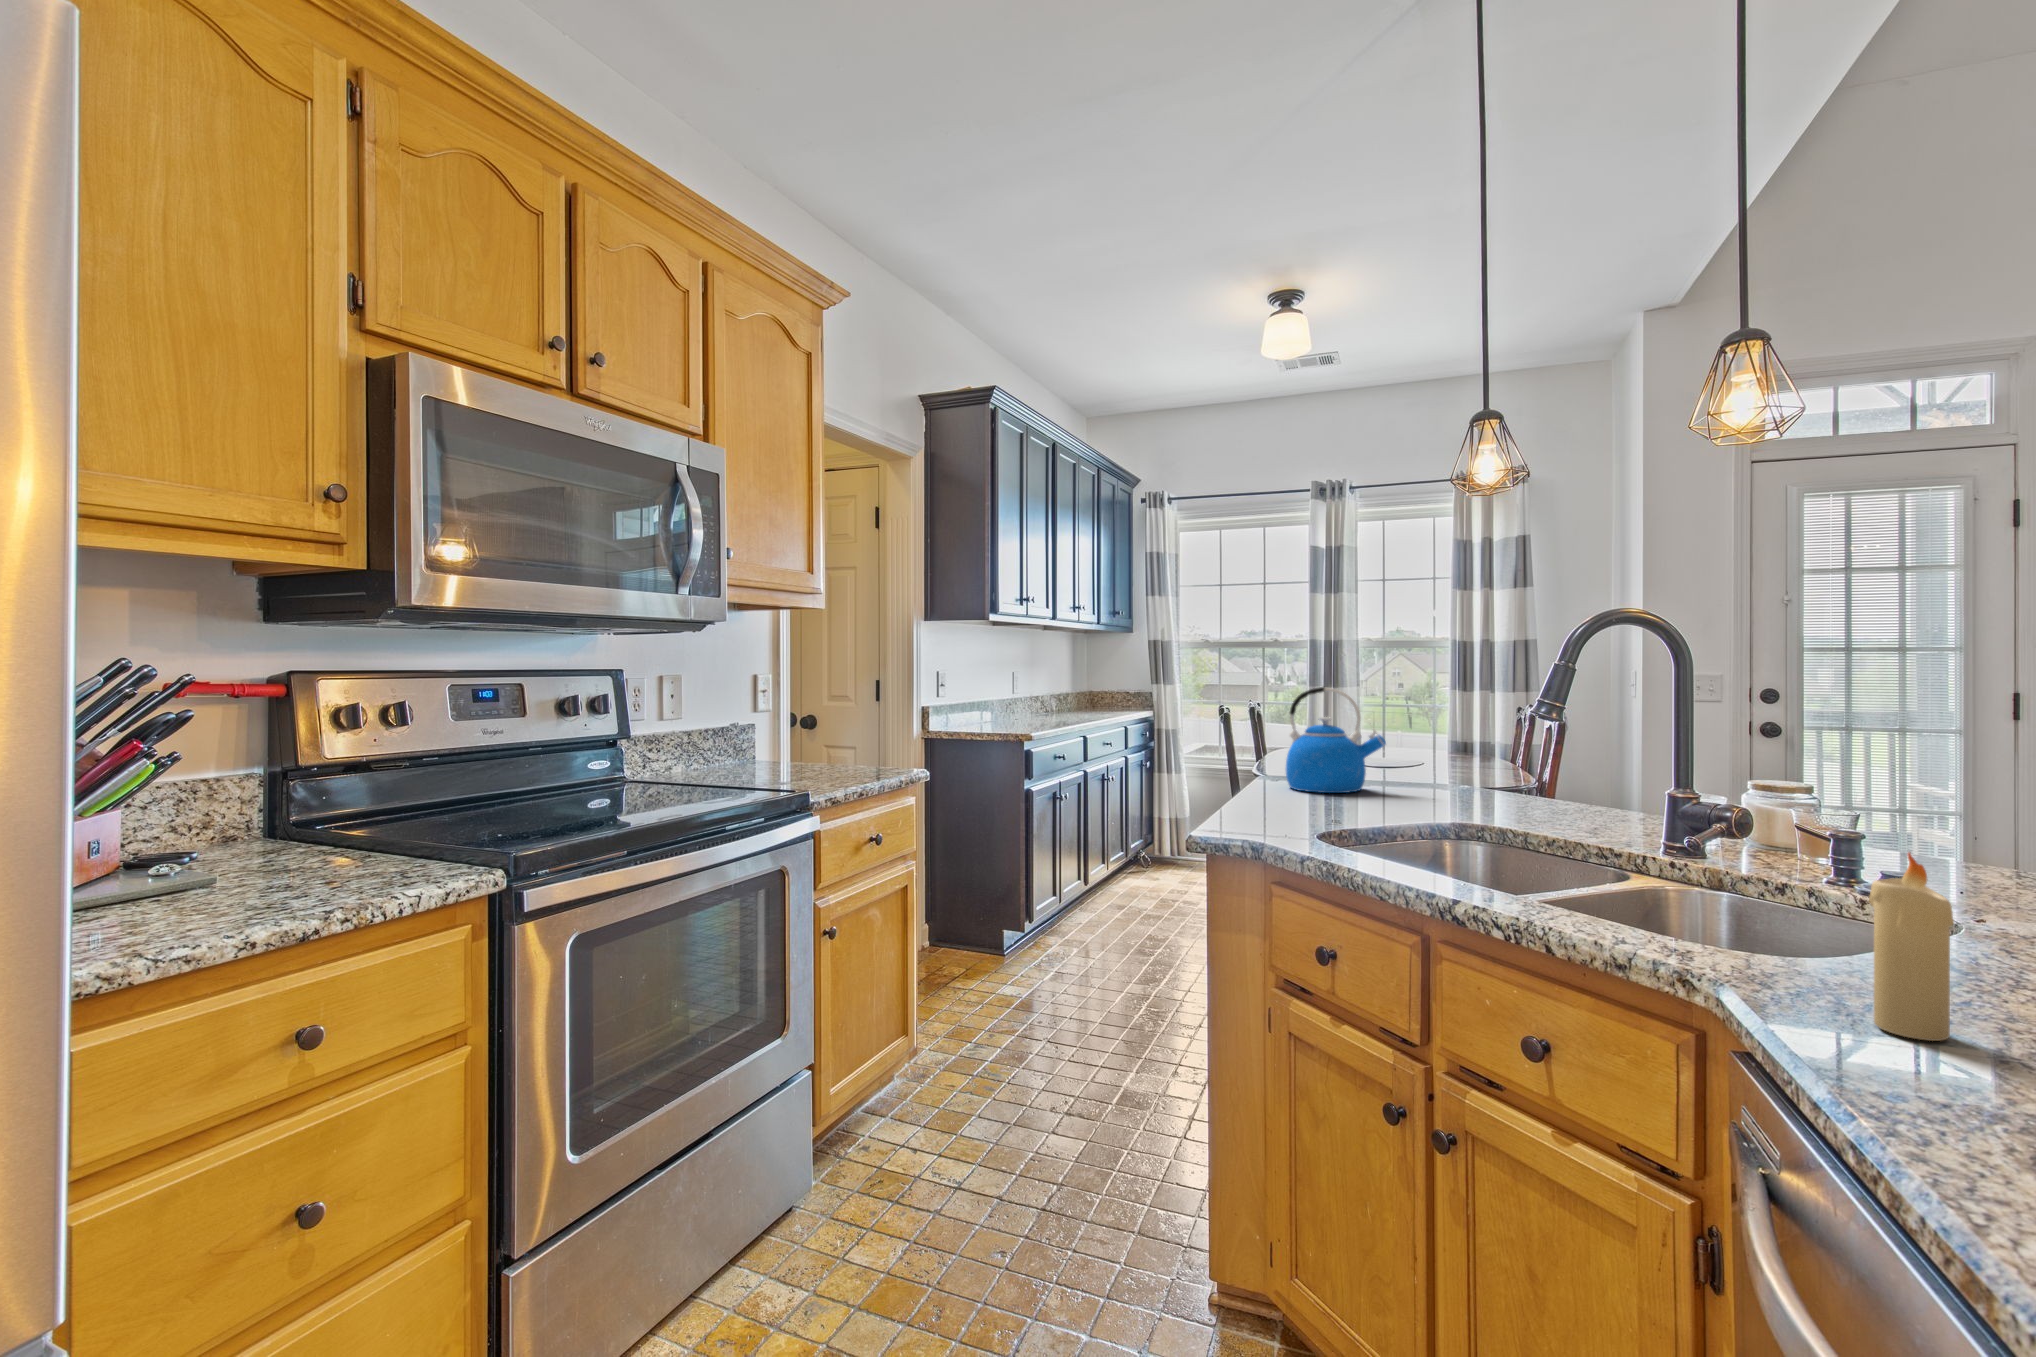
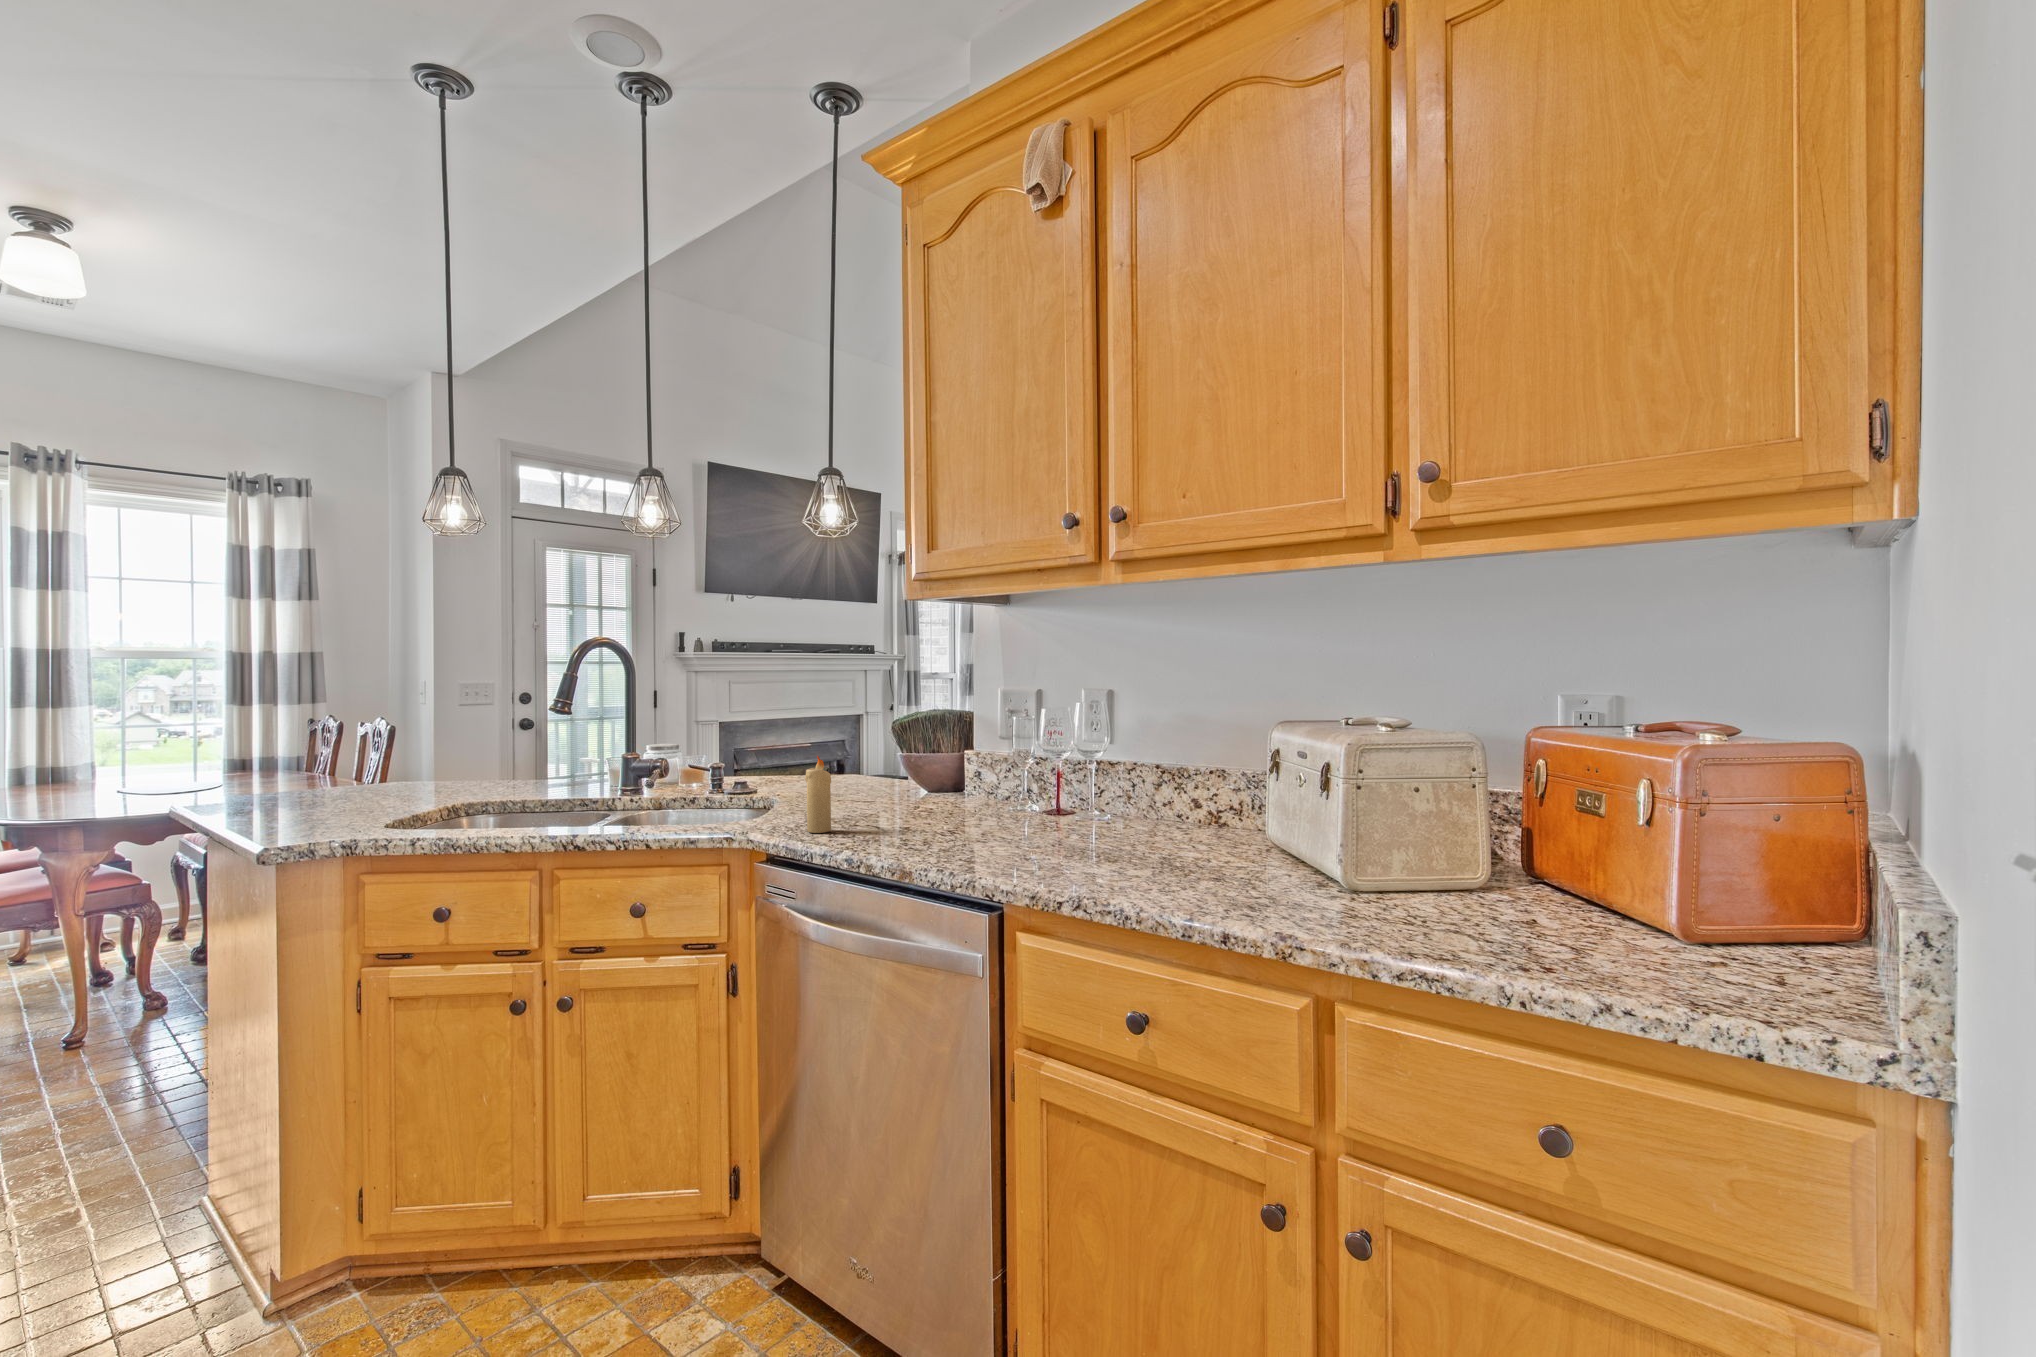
kettle: present [1286,687,1386,793] -> none [226,700,342,806]

